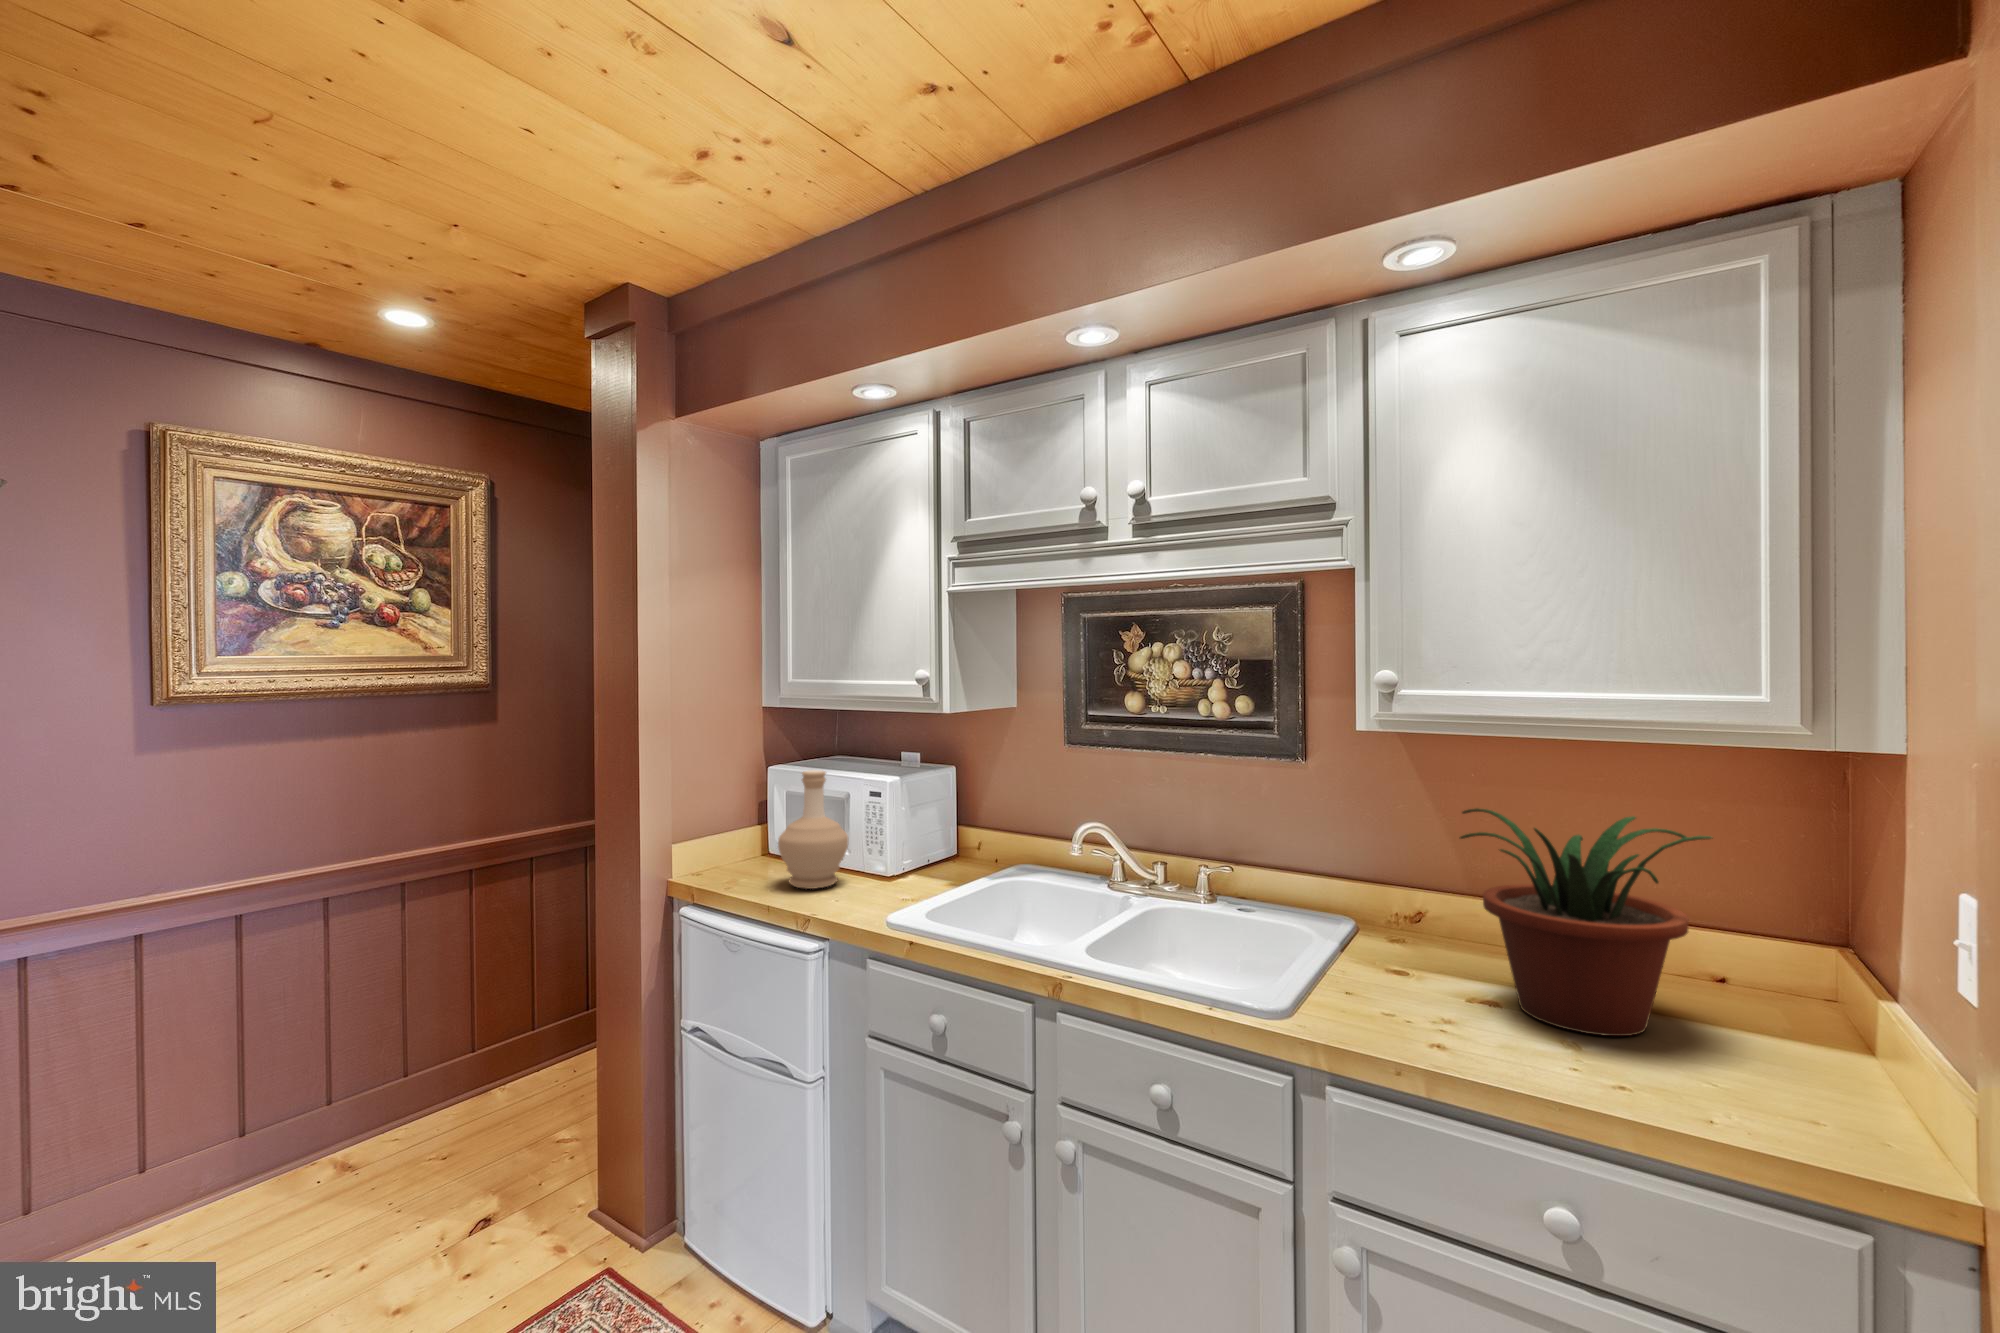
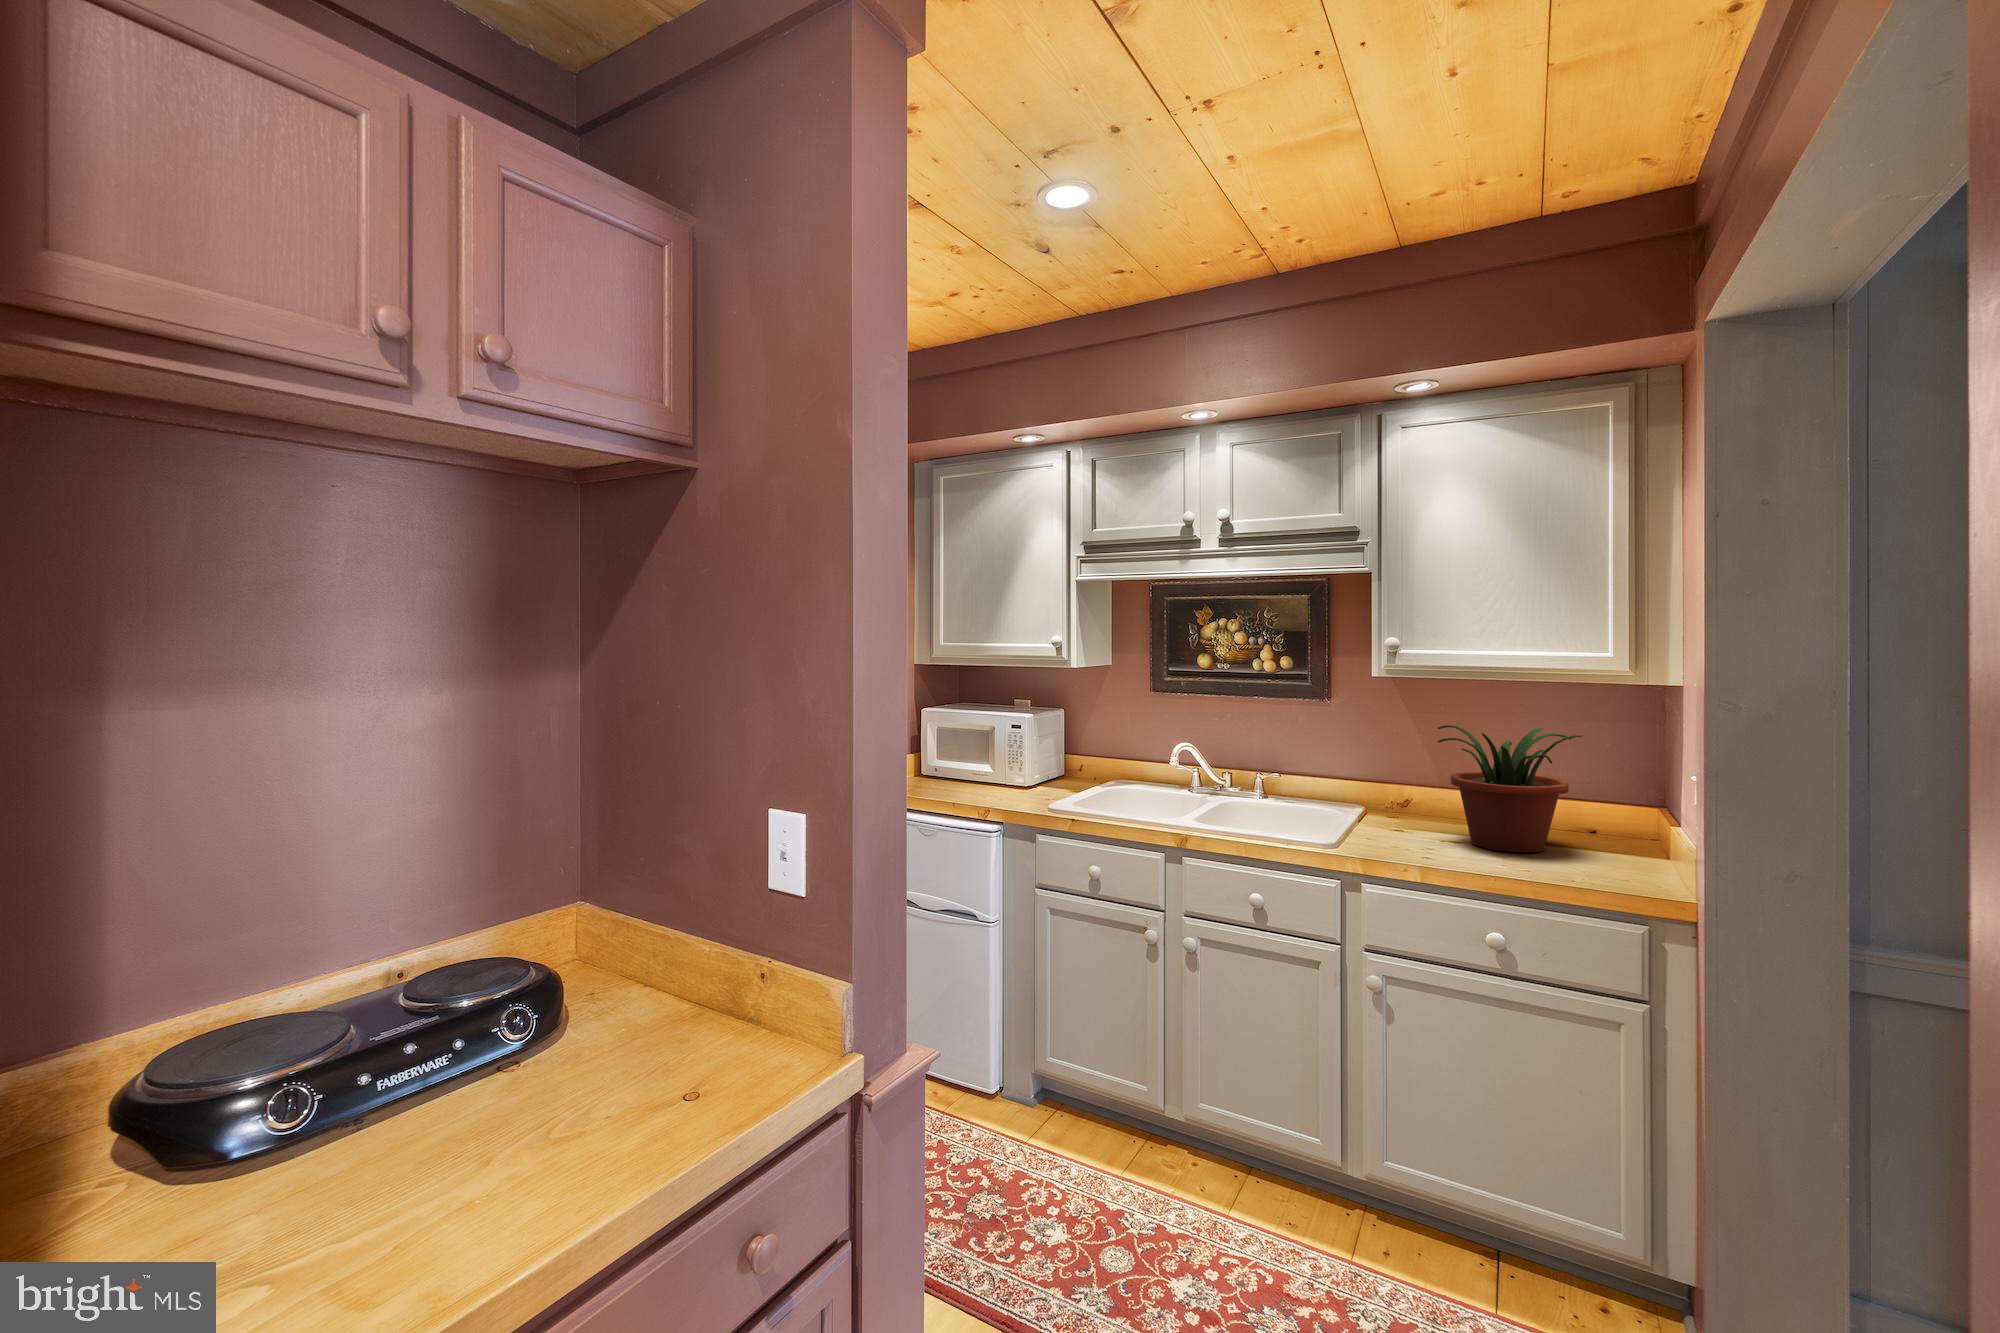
bottle: present [778,770,848,889] -> none [949,711,999,796]

